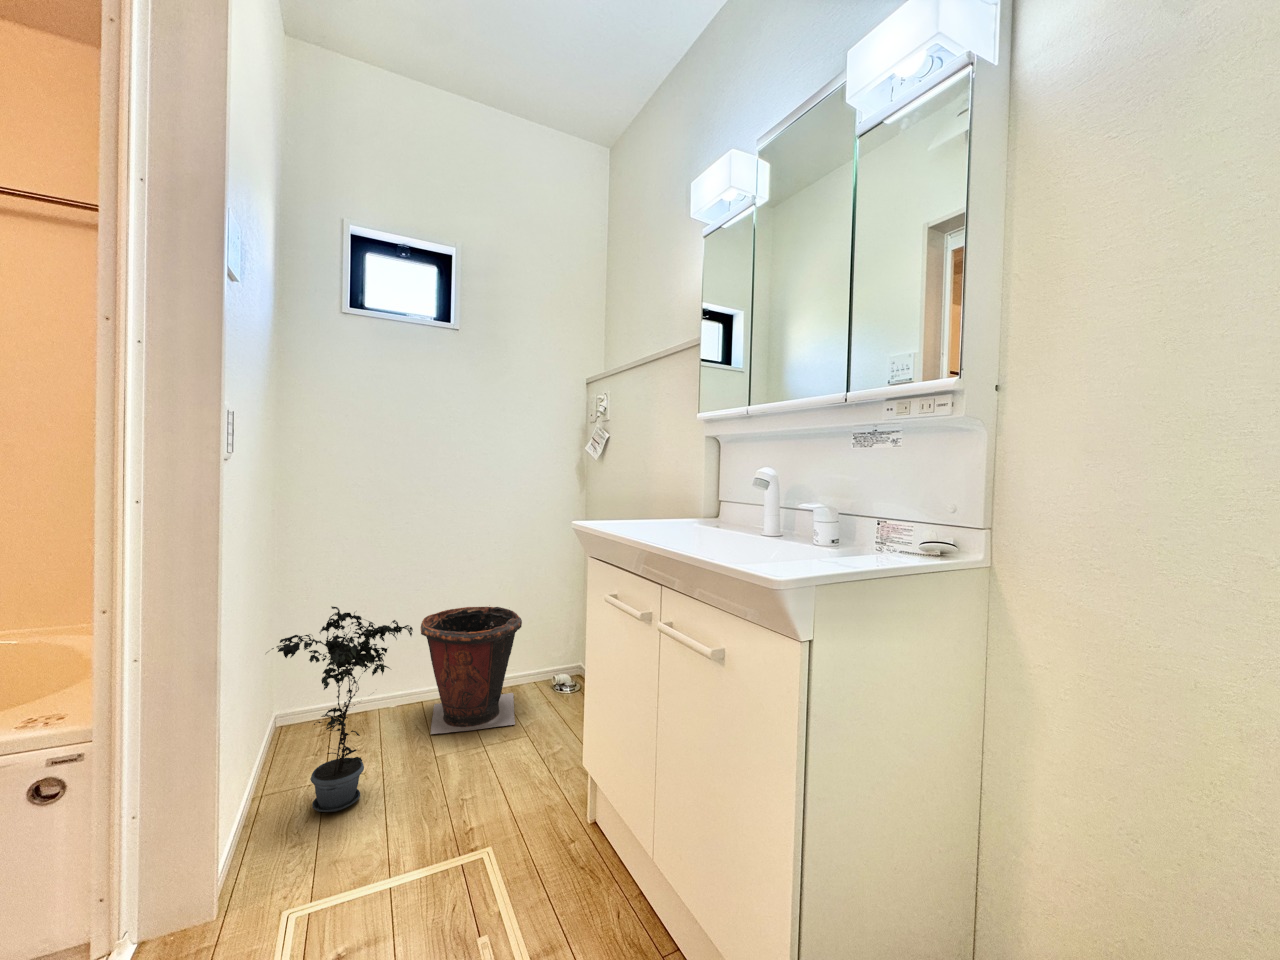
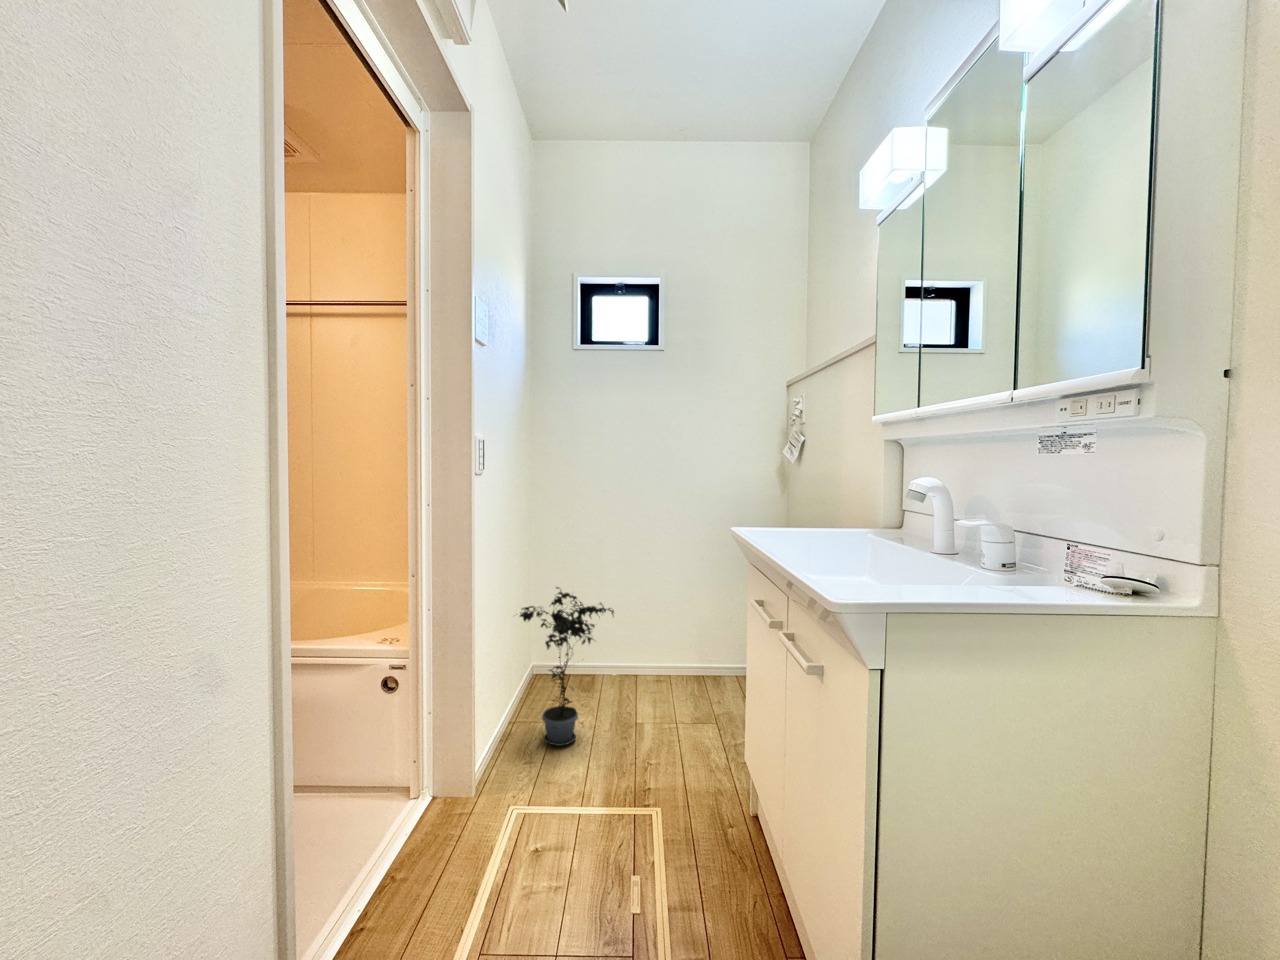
waste bin: present [420,607,522,734] -> none [631,598,716,710]

